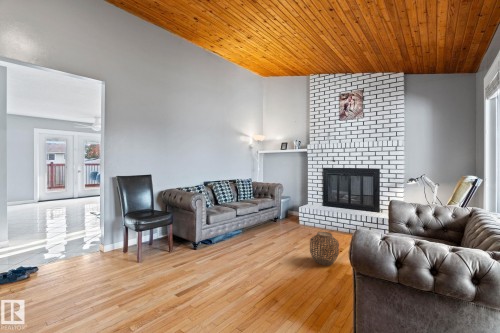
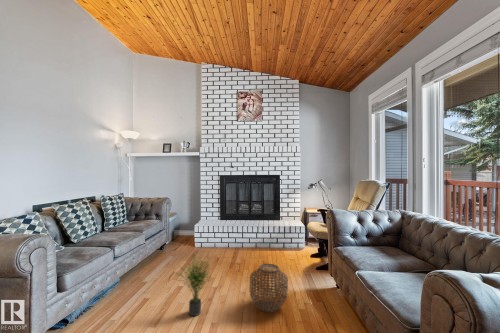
potted plant: none [262,216,286,255] -> present [185,260,209,316]

